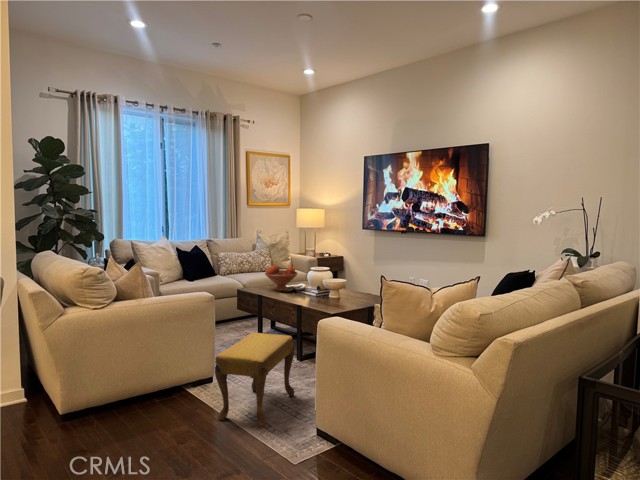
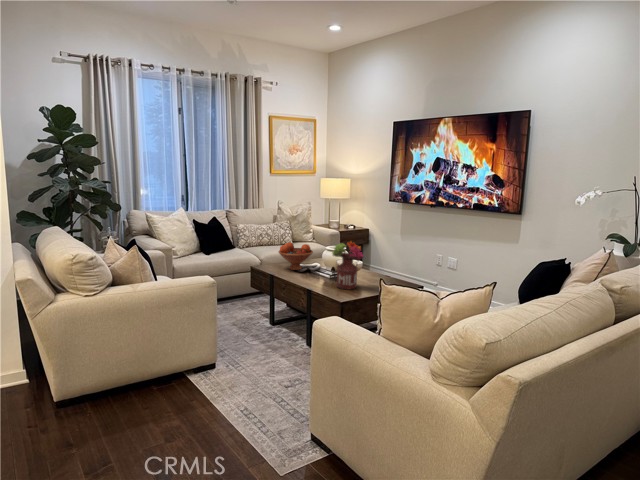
flower arrangement: none [319,259,350,304] -> present [332,242,363,289]
footstool: present [215,333,294,428] -> none [208,322,296,427]

